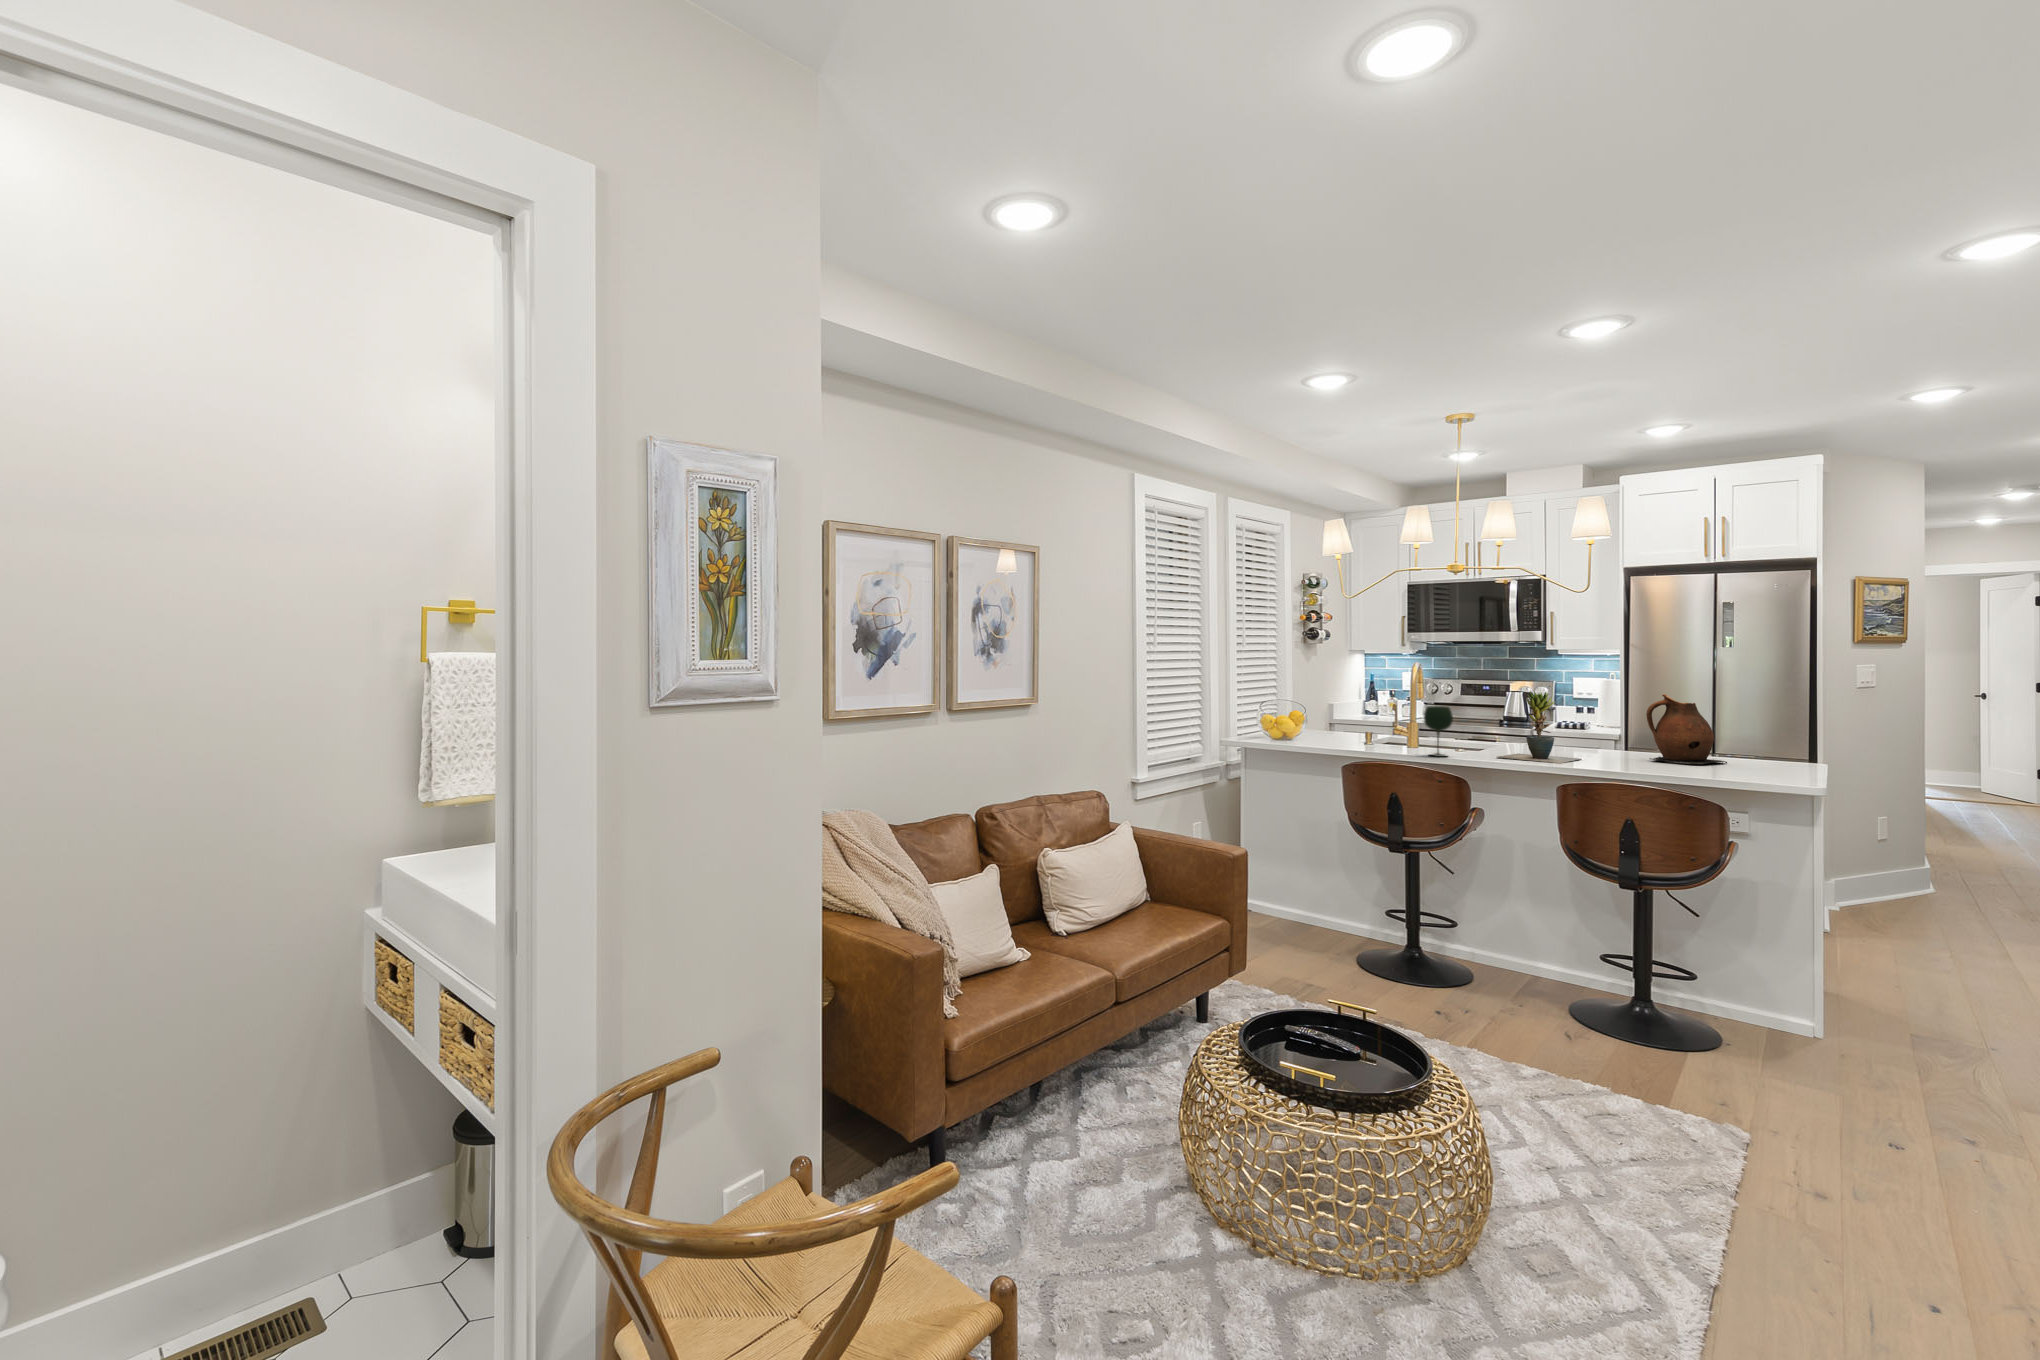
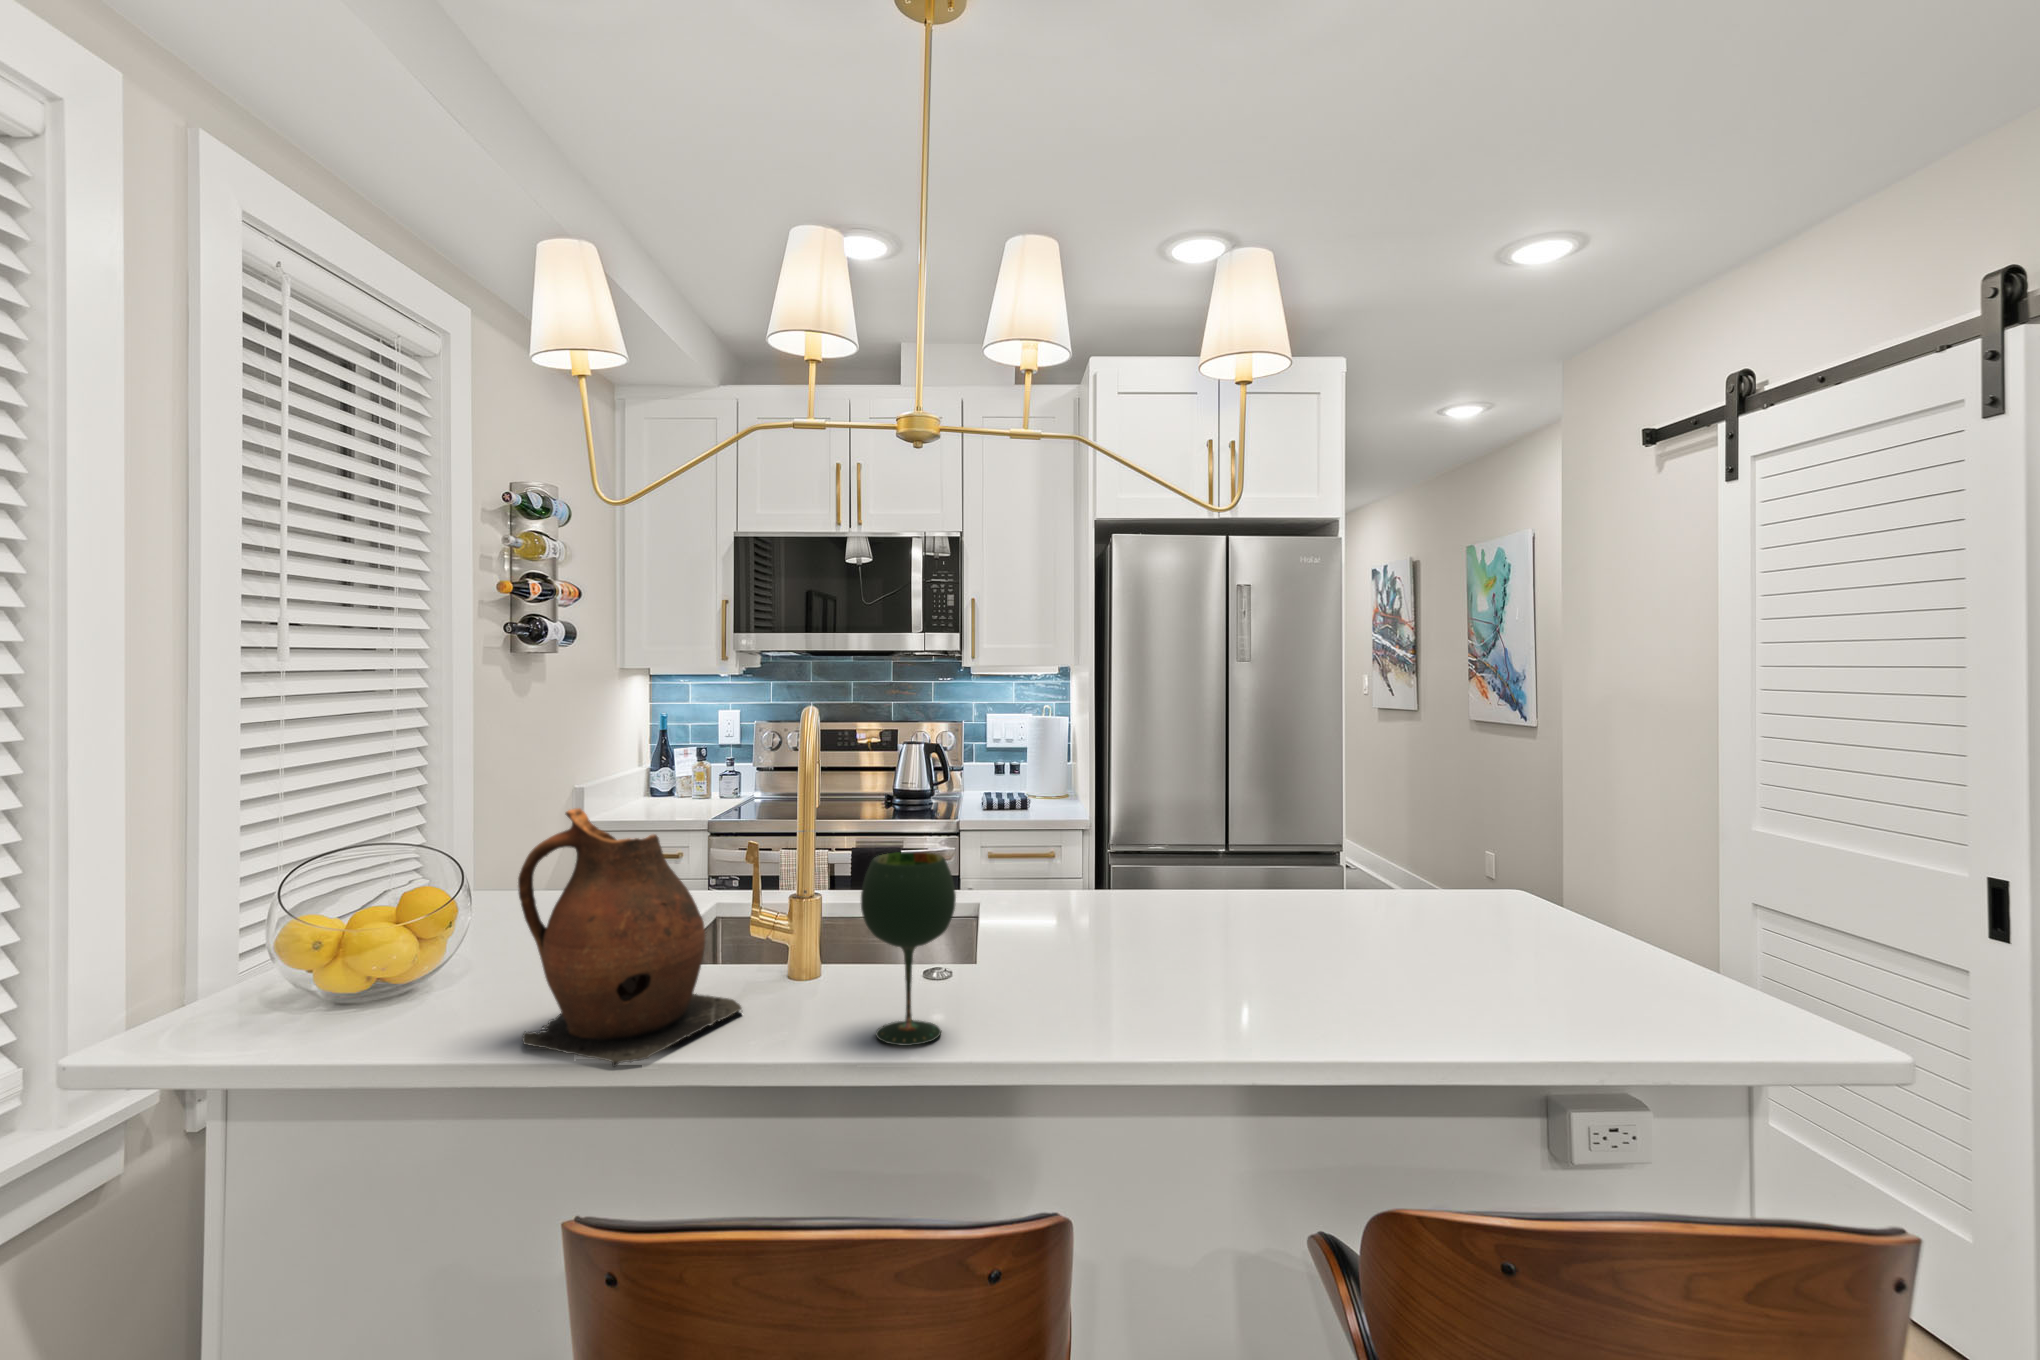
potted plant: present [1498,692,1581,763] -> none [1065,786,1264,1021]
ceramic pitcher: present [1646,694,1727,765] -> present [518,808,742,1067]

